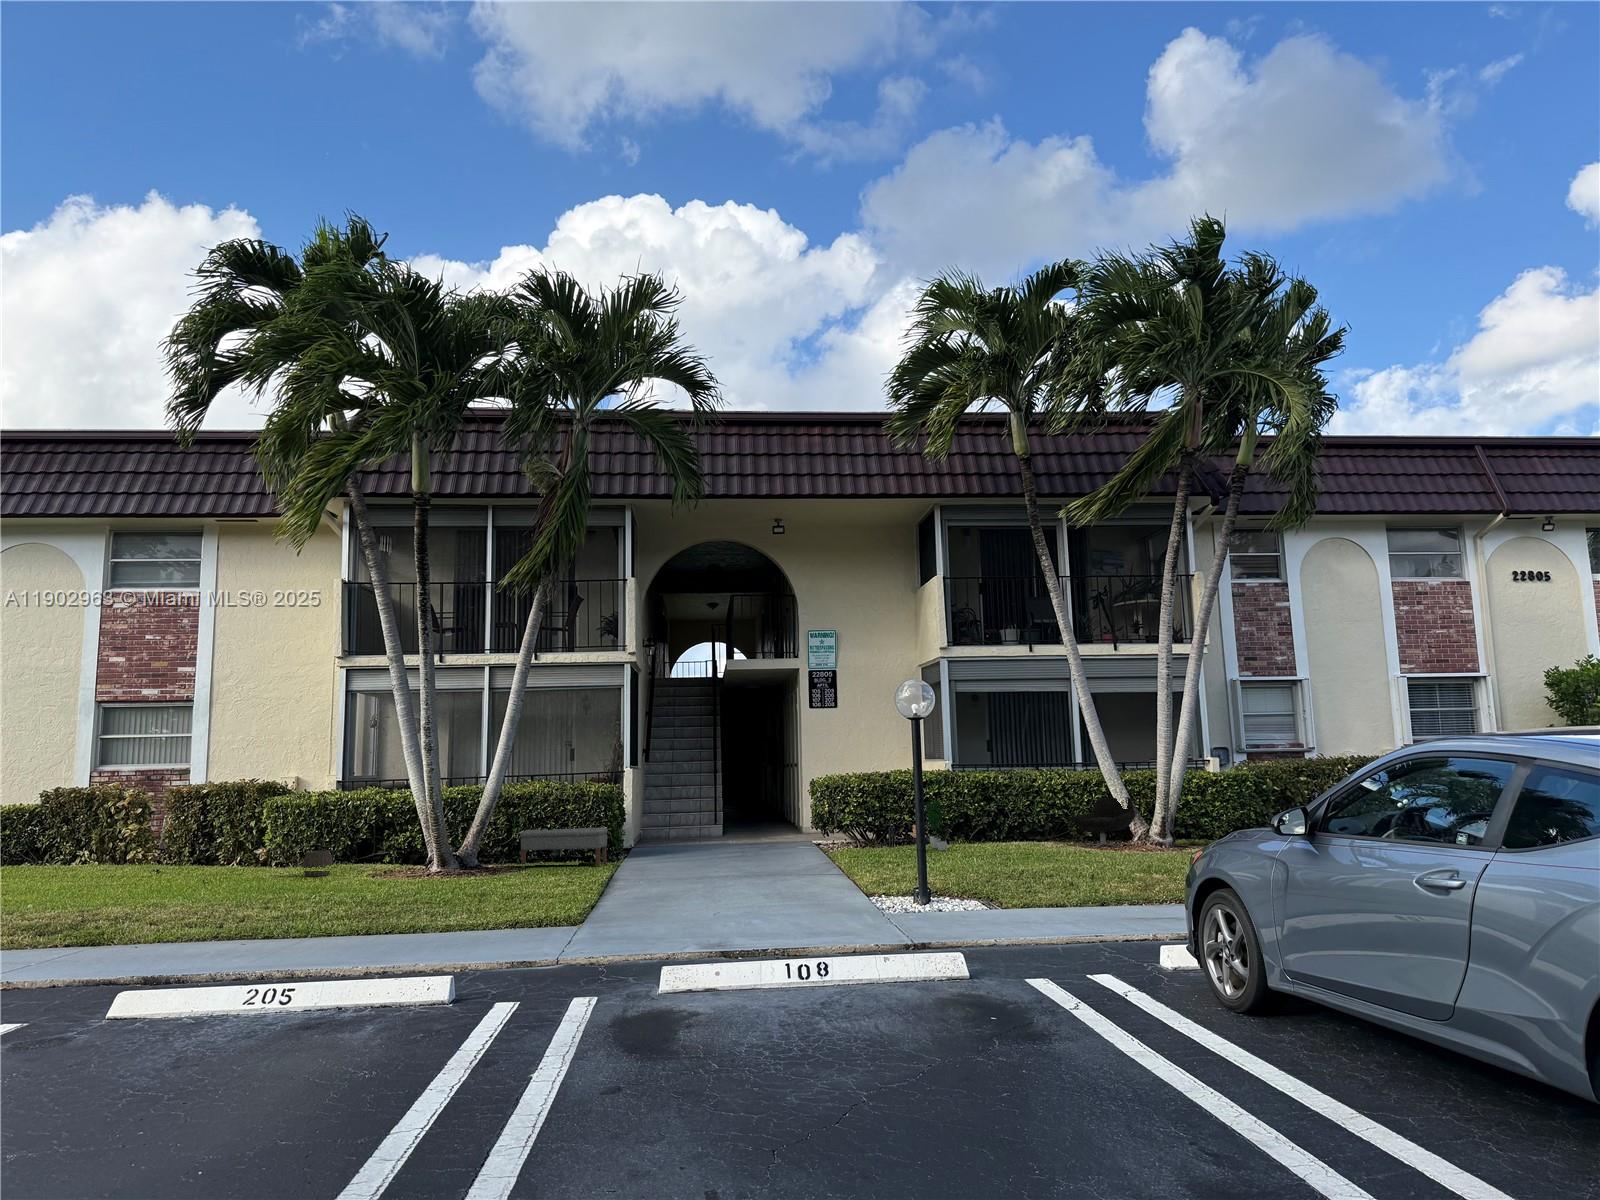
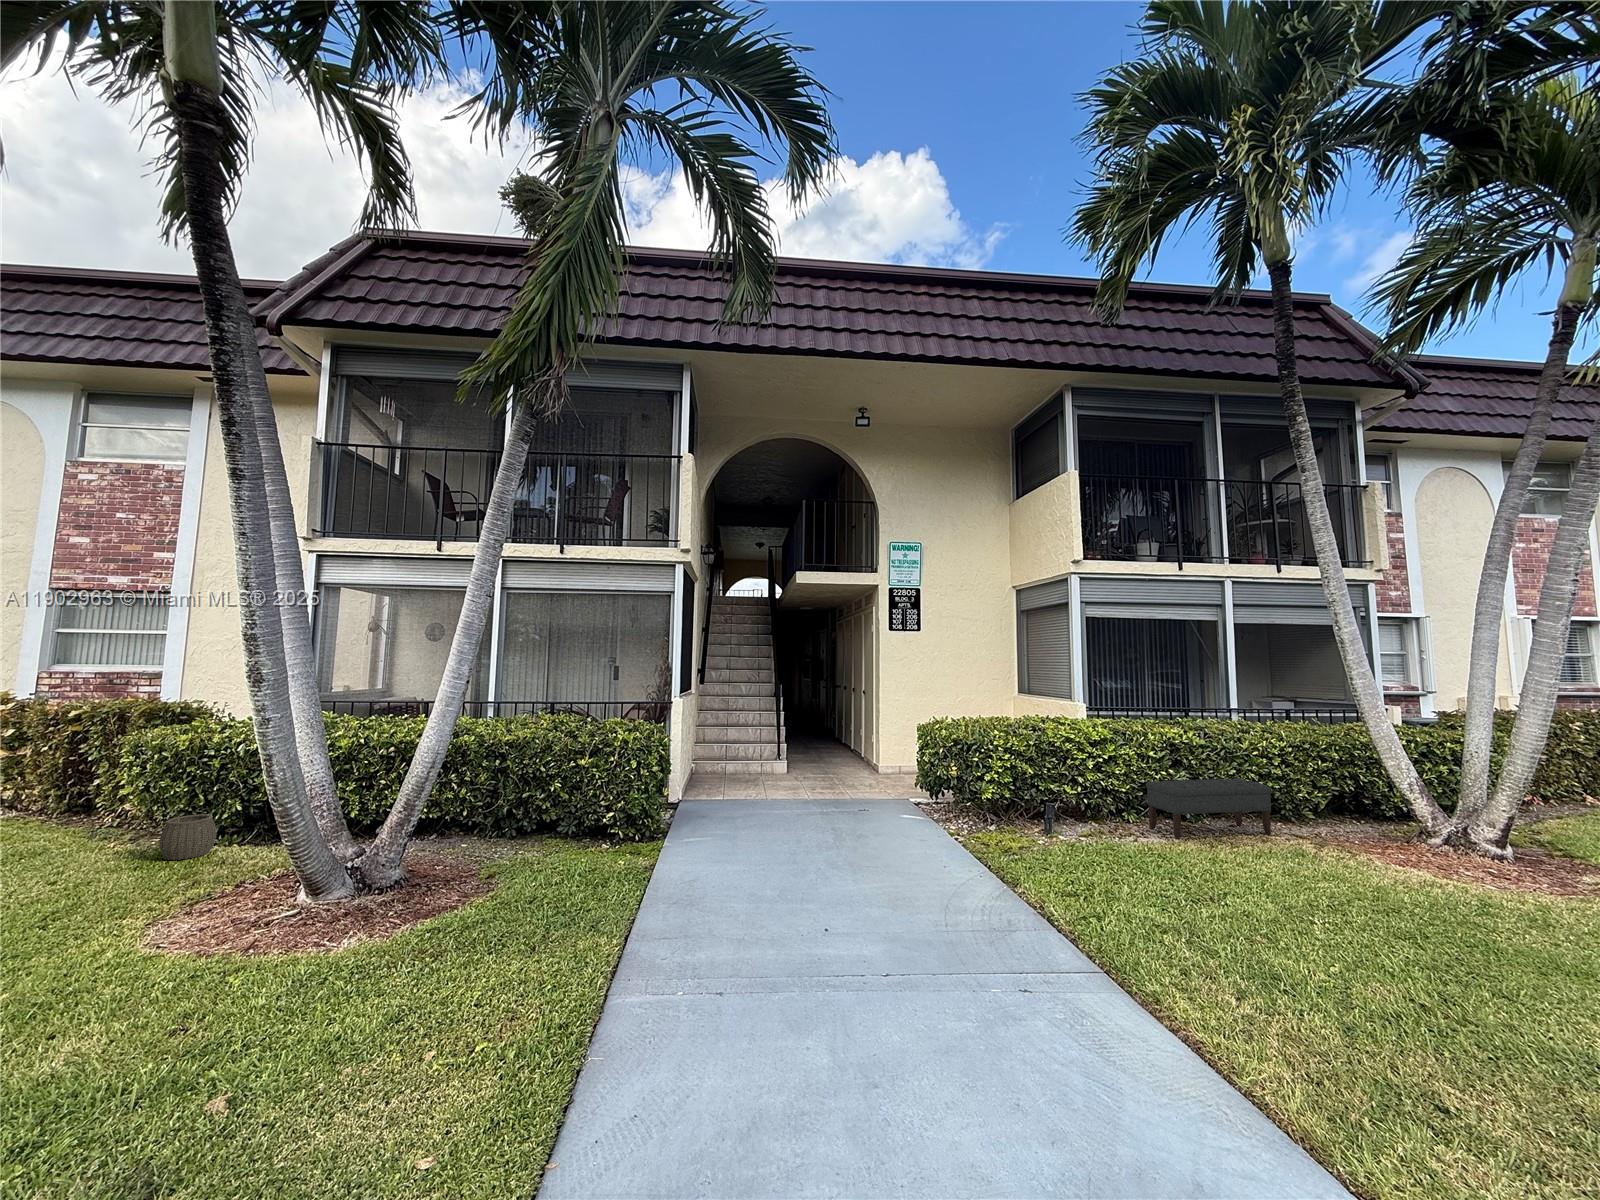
lounge chair: present [1071,798,1135,848] -> none [1297,765,1398,848]
potted plant: present [926,800,949,851] -> none [1076,755,1131,837]
bench: present [520,827,608,868] -> present [1146,779,1272,839]

